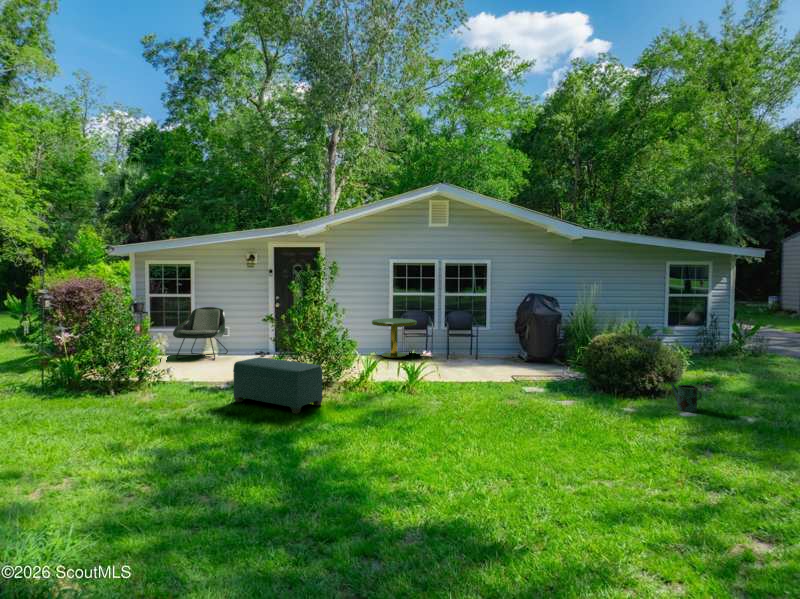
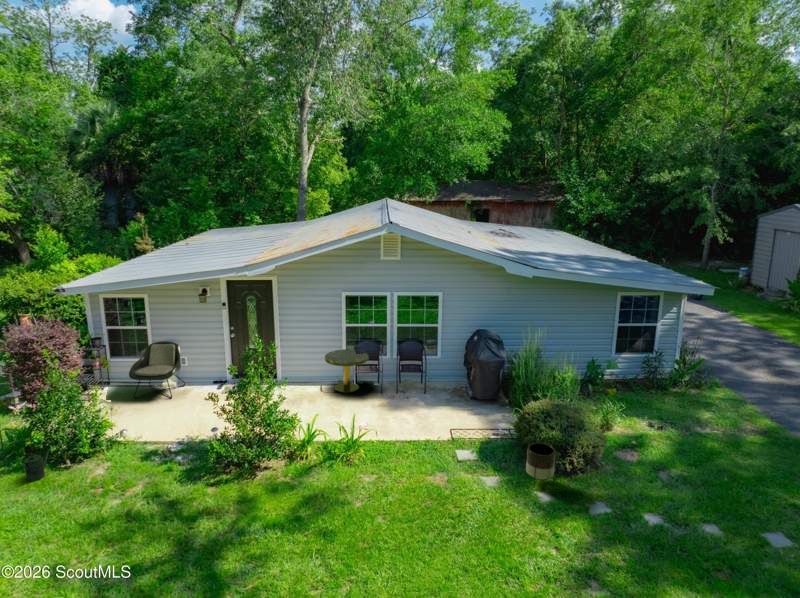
bench: present [233,357,322,414] -> none [182,434,266,502]
planter: none [607,363,641,409] -> present [526,443,556,485]
watering can: present [667,378,702,412] -> present [21,446,51,481]

